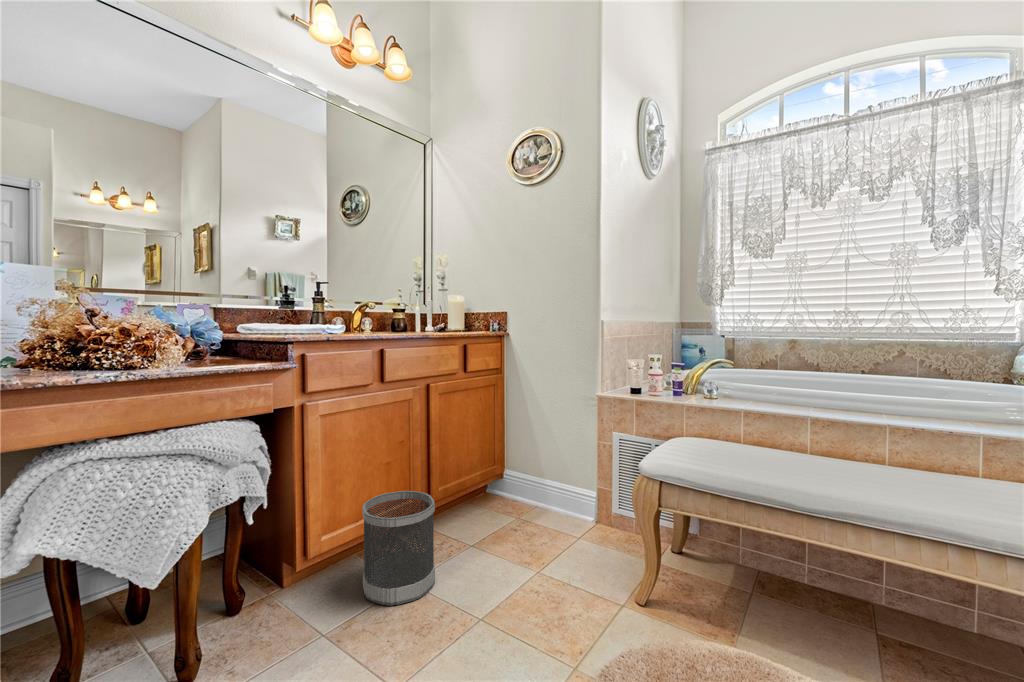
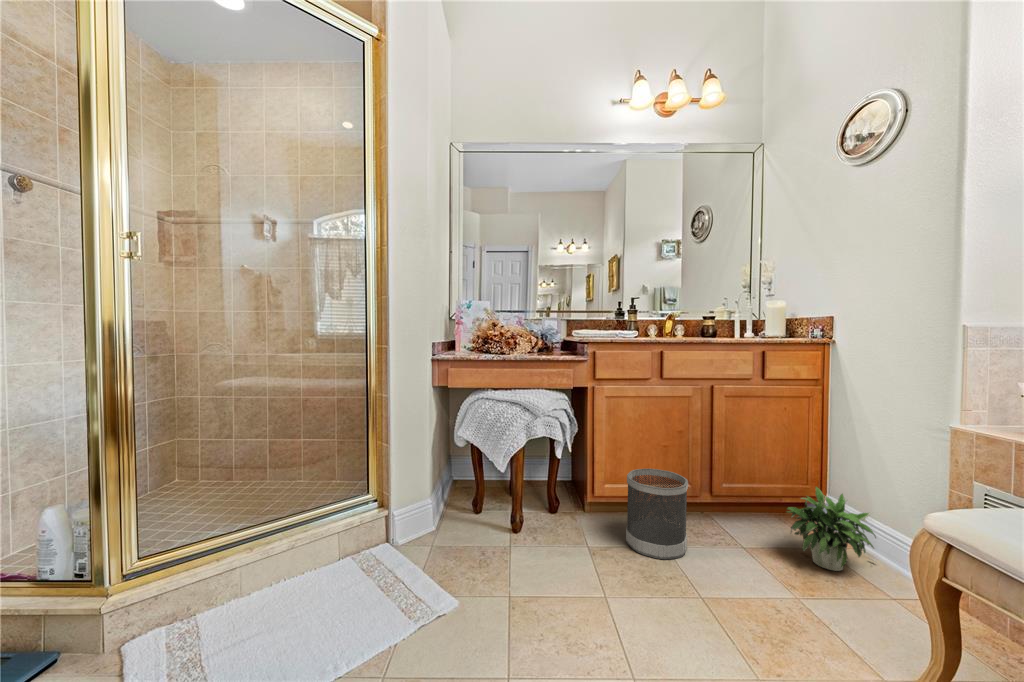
potted plant: none [499,463,559,533] -> present [787,487,877,571]

